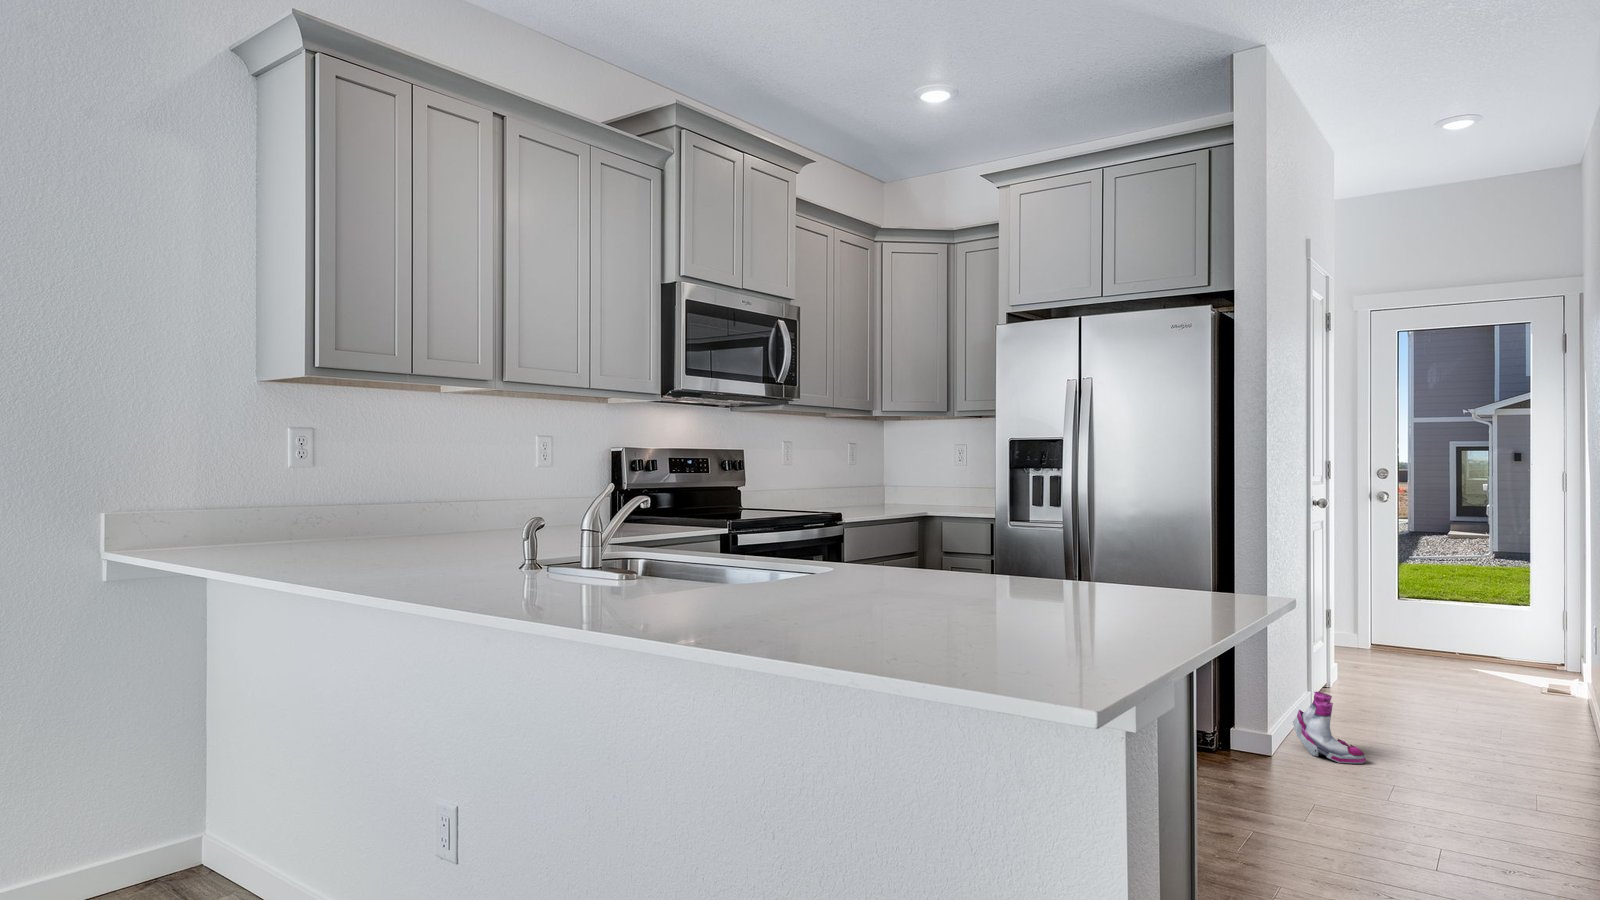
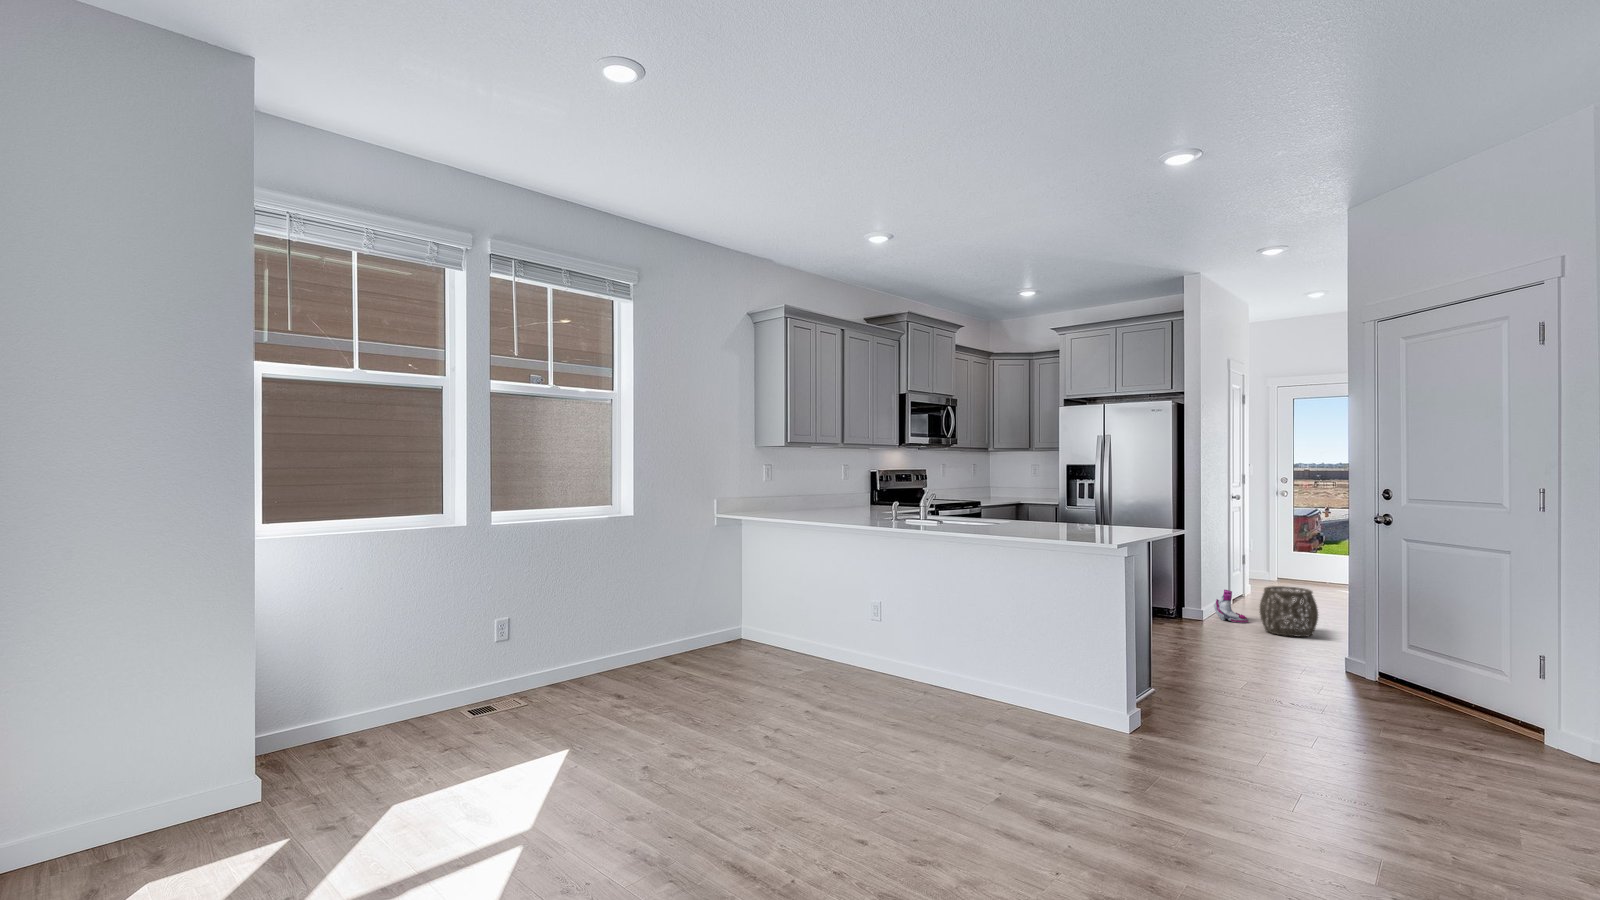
woven basket: none [1398,693,1532,812] -> present [1259,586,1318,637]

